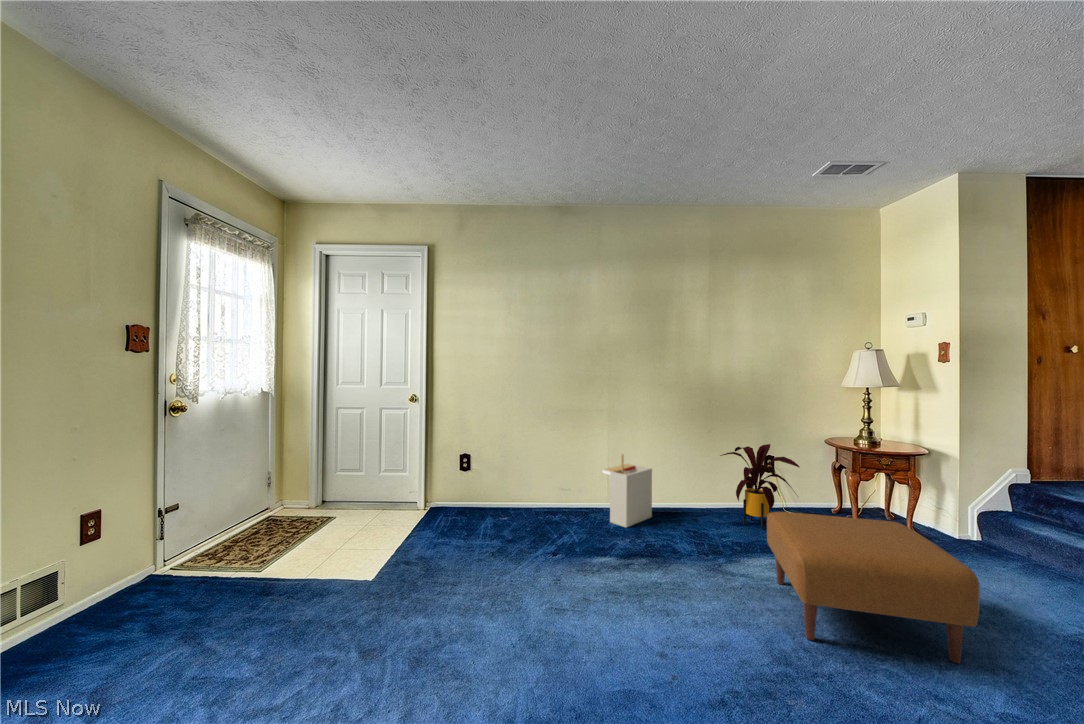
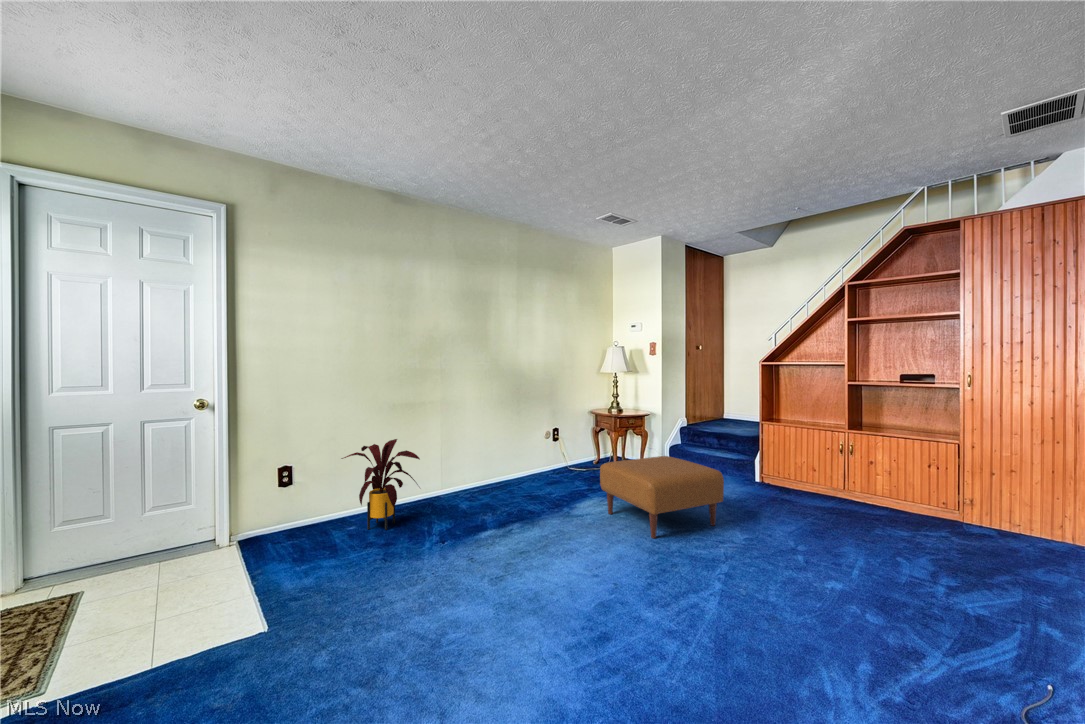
house plant: present [720,444,799,529] -> present [341,439,420,530]
storage bin: present [603,454,652,527] -> none [447,441,485,507]

